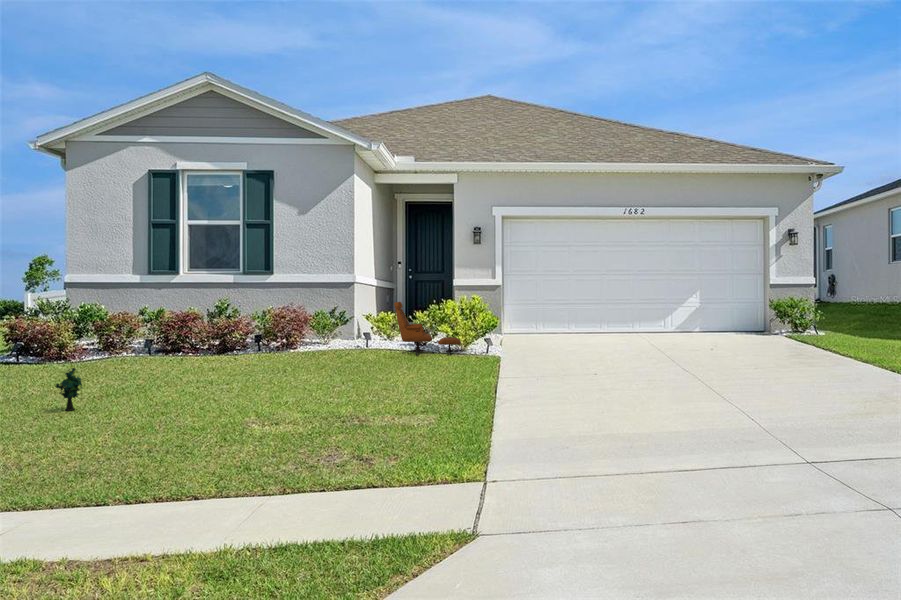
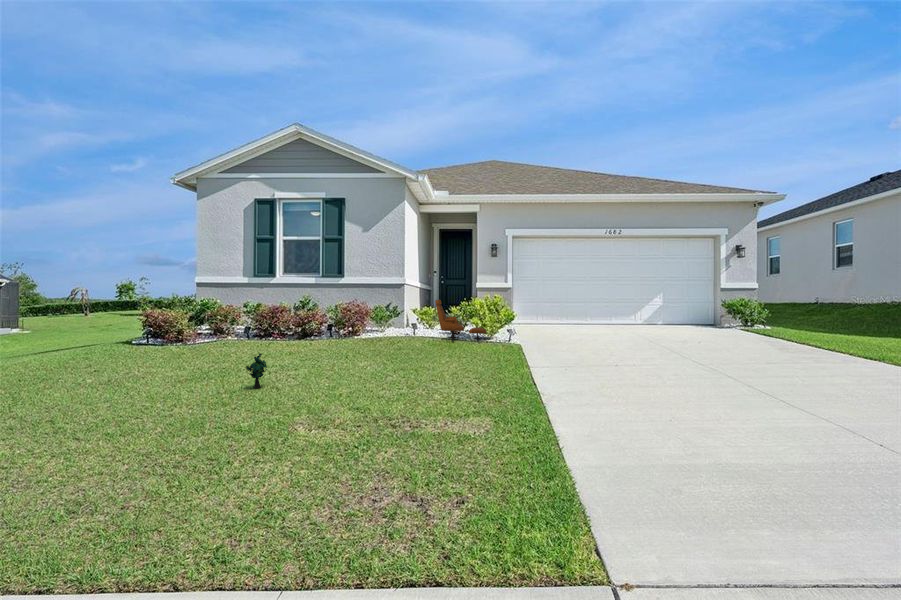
decorative plant: present [56,368,82,411] -> present [246,353,267,389]

